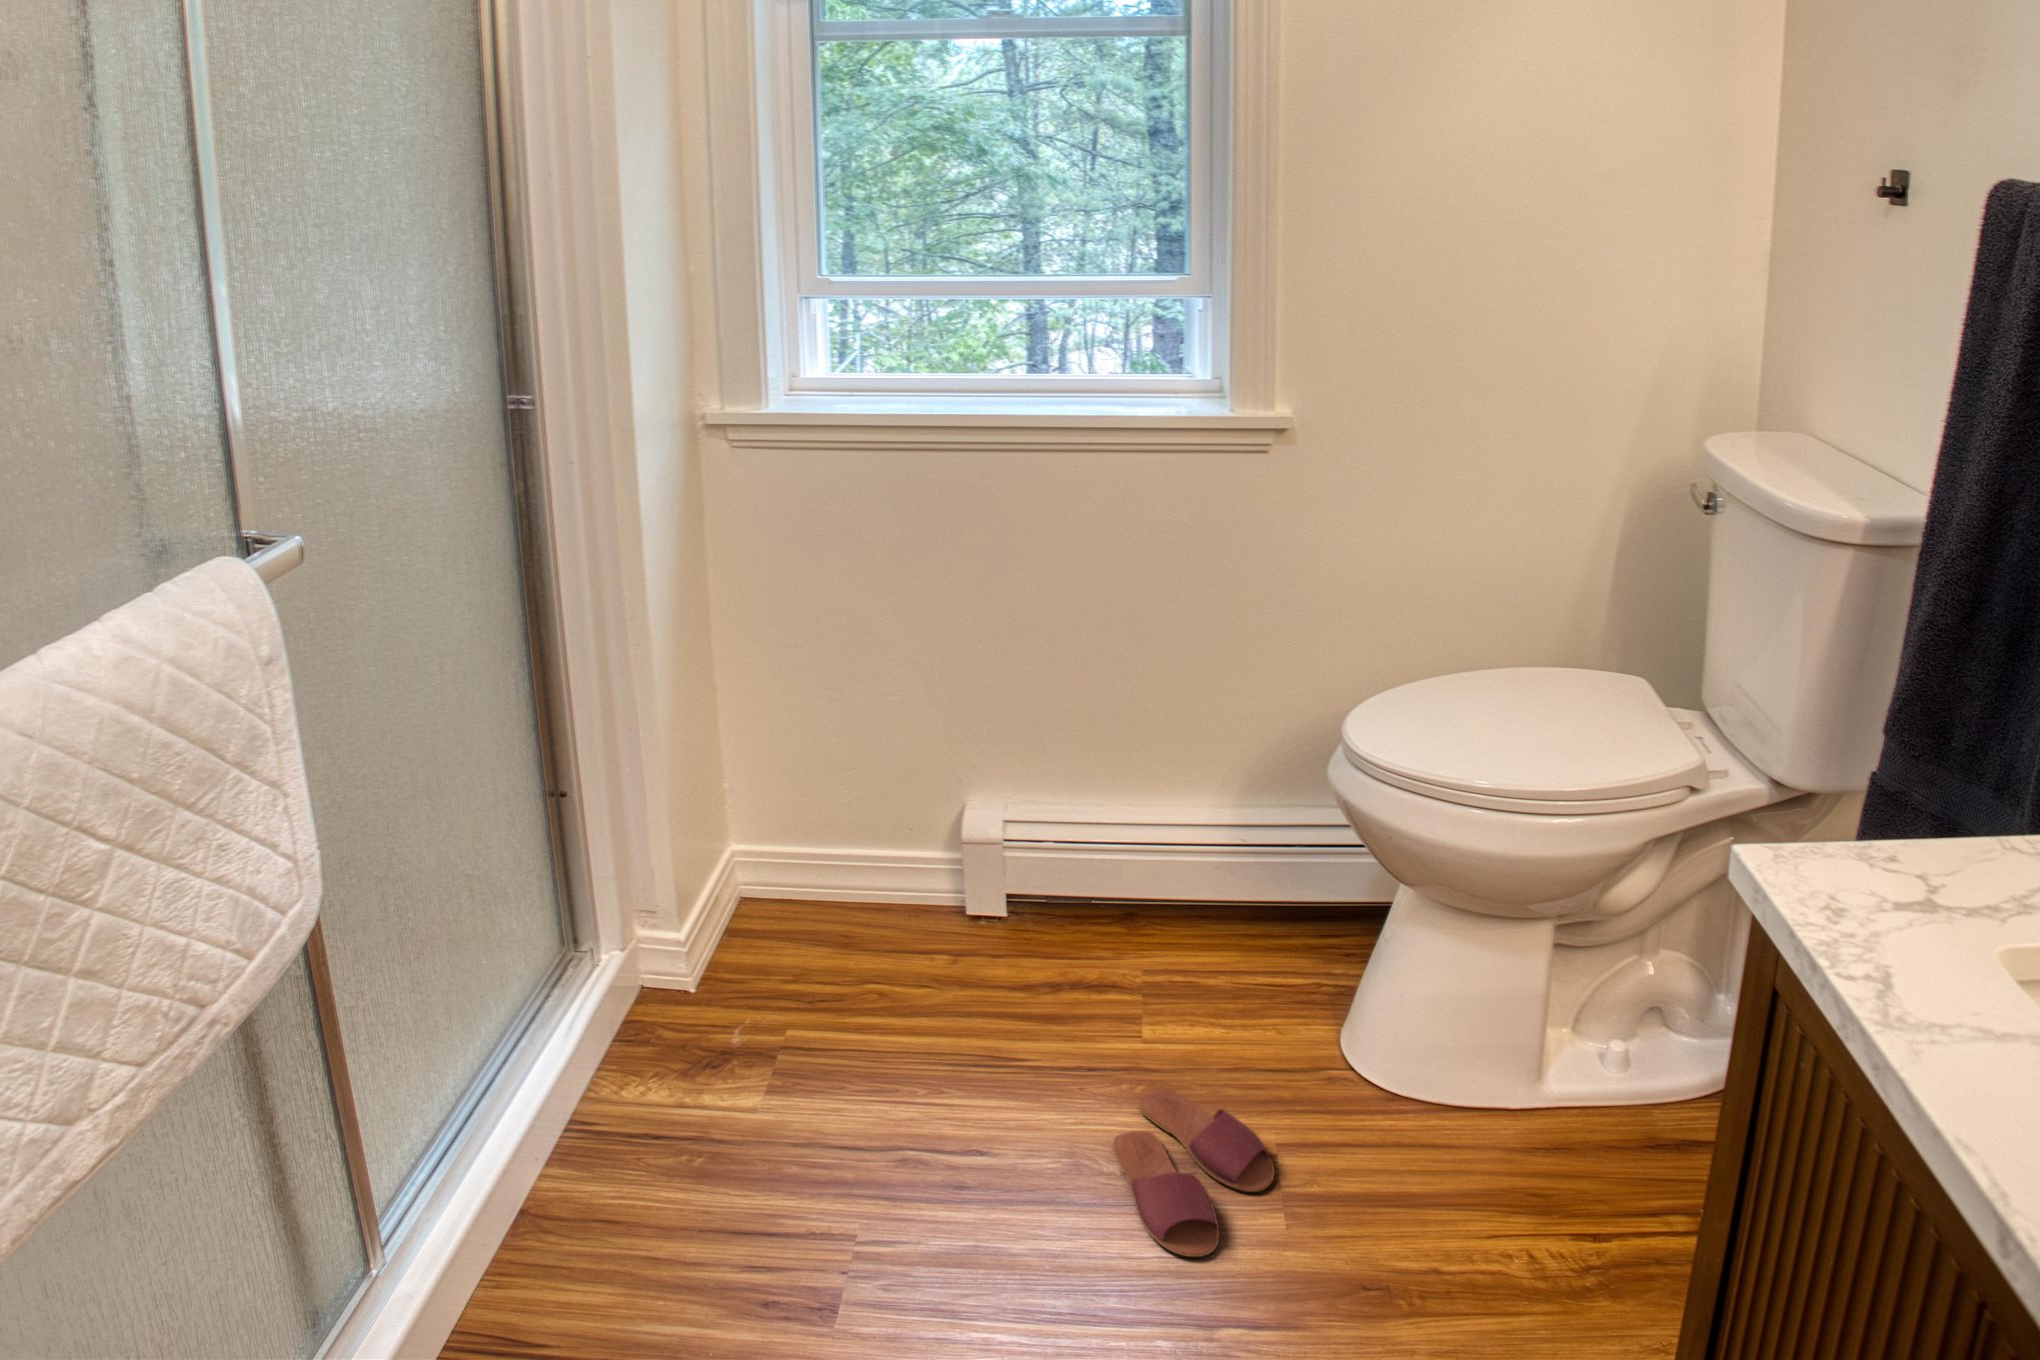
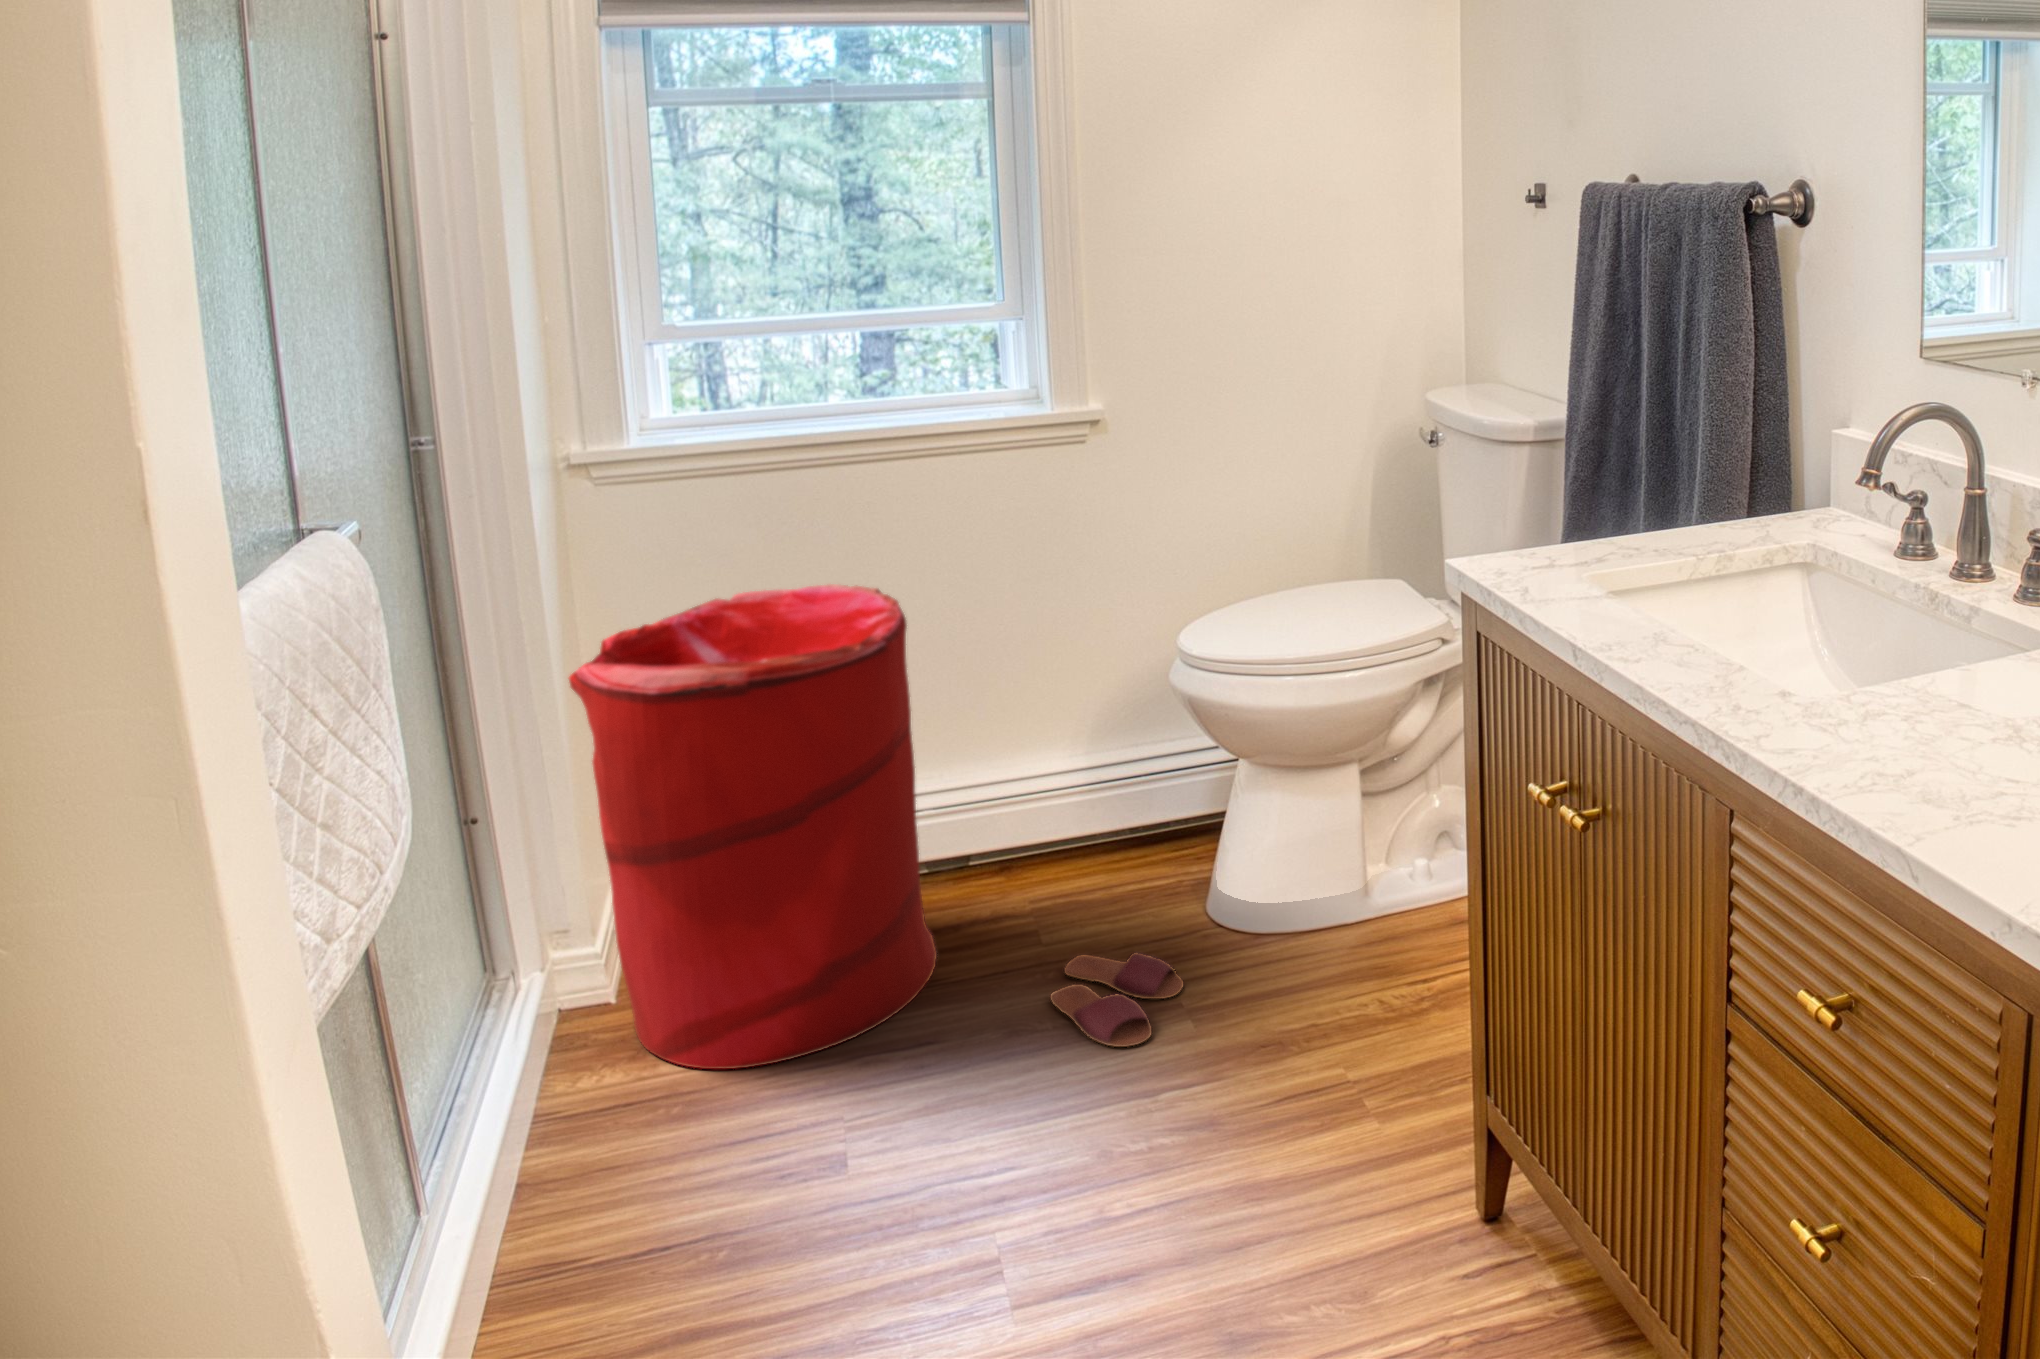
laundry hamper: none [658,578,1014,1132] -> present [569,584,937,1069]

